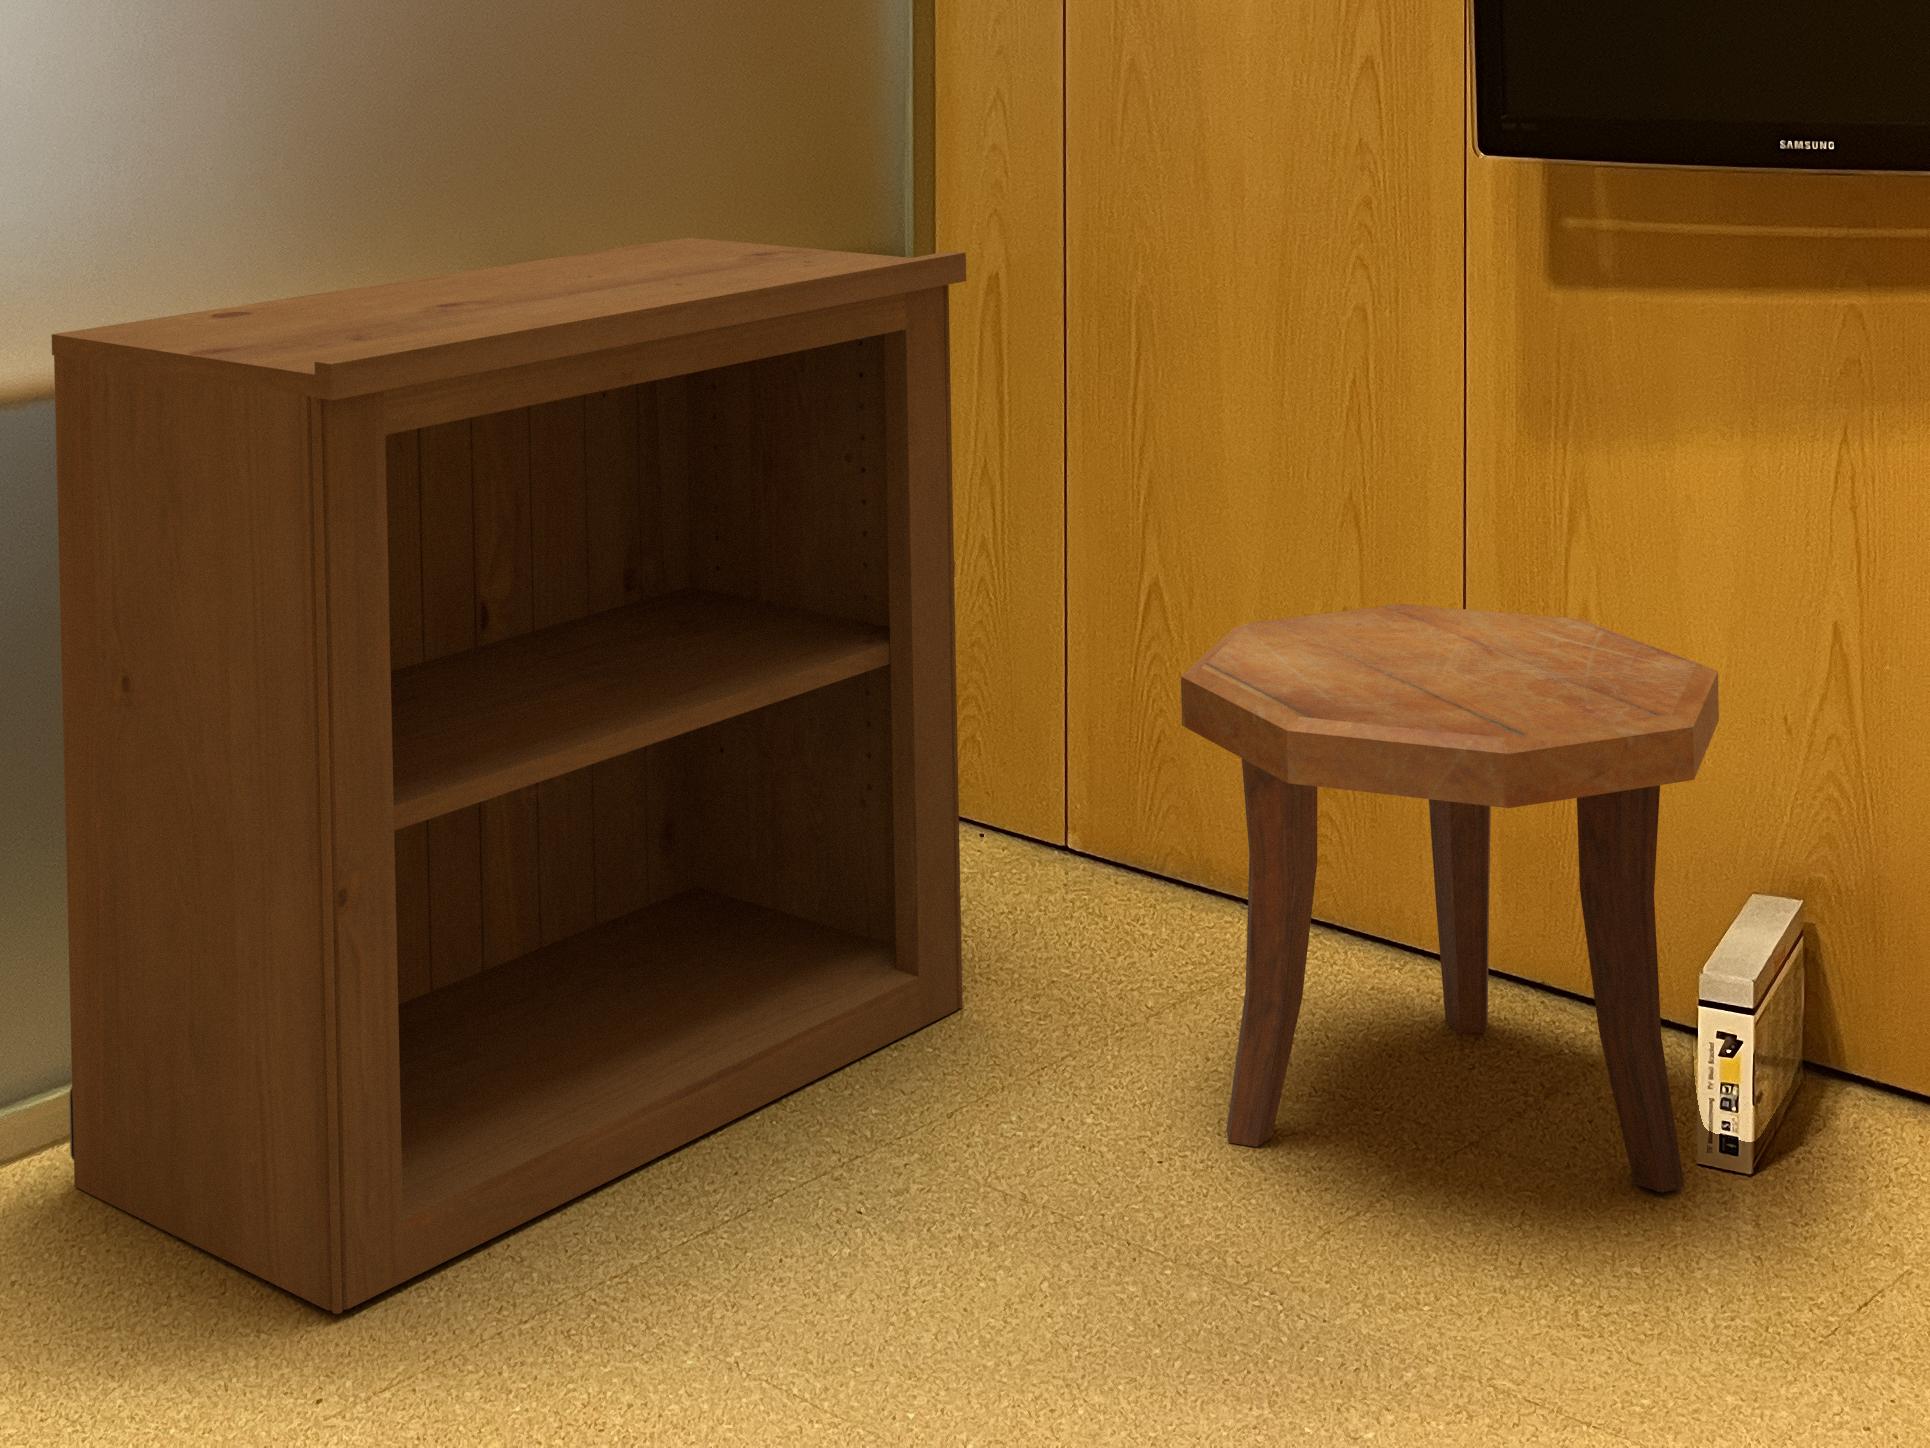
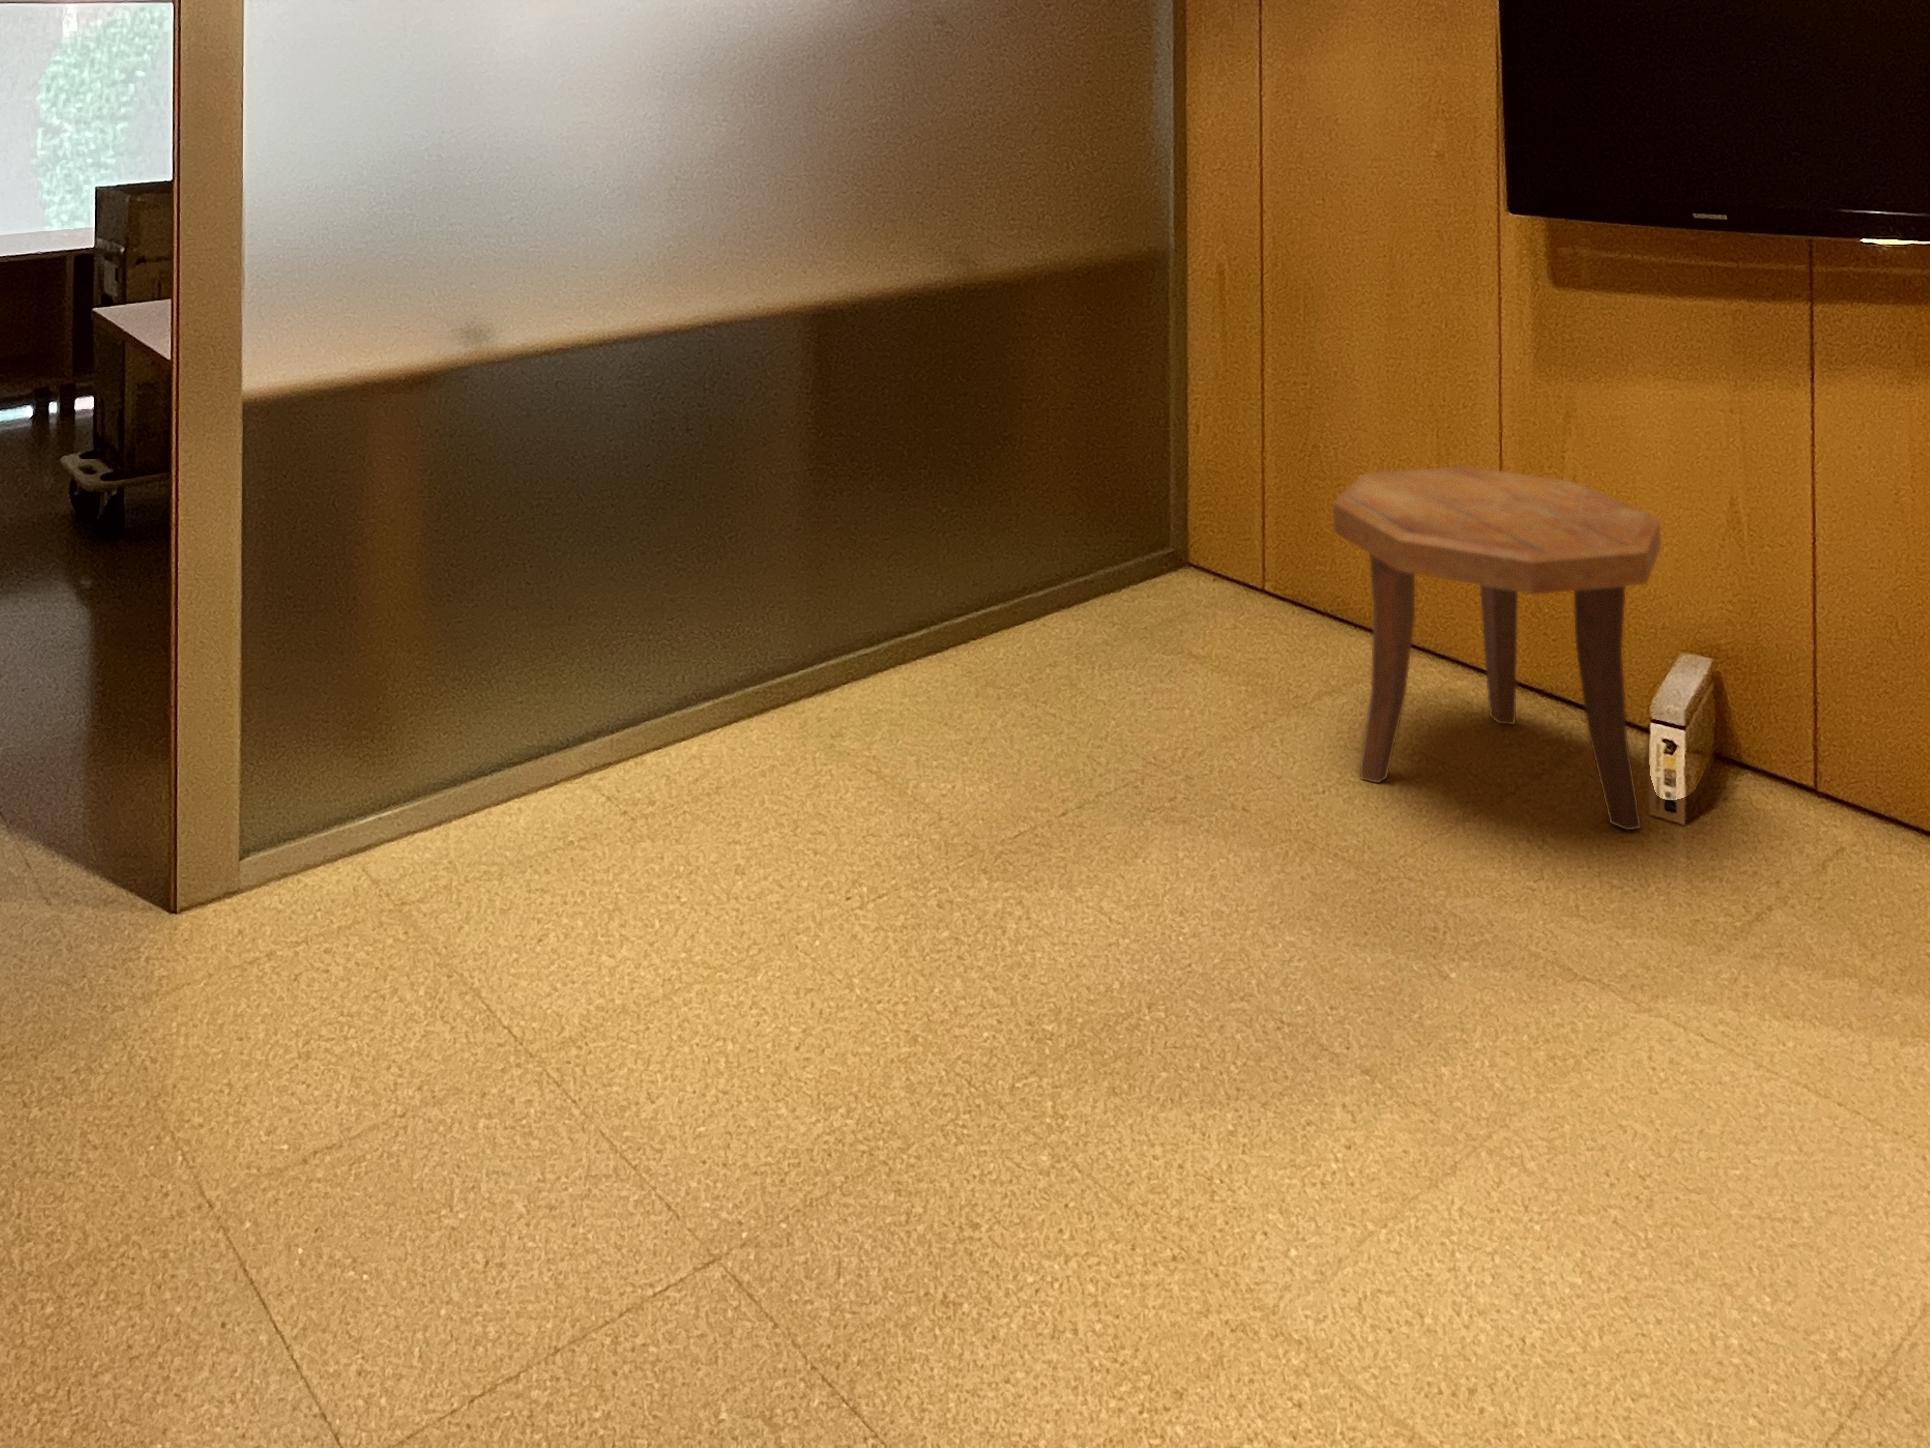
bookshelf: present [52,238,966,1314] -> none [703,233,1205,837]

